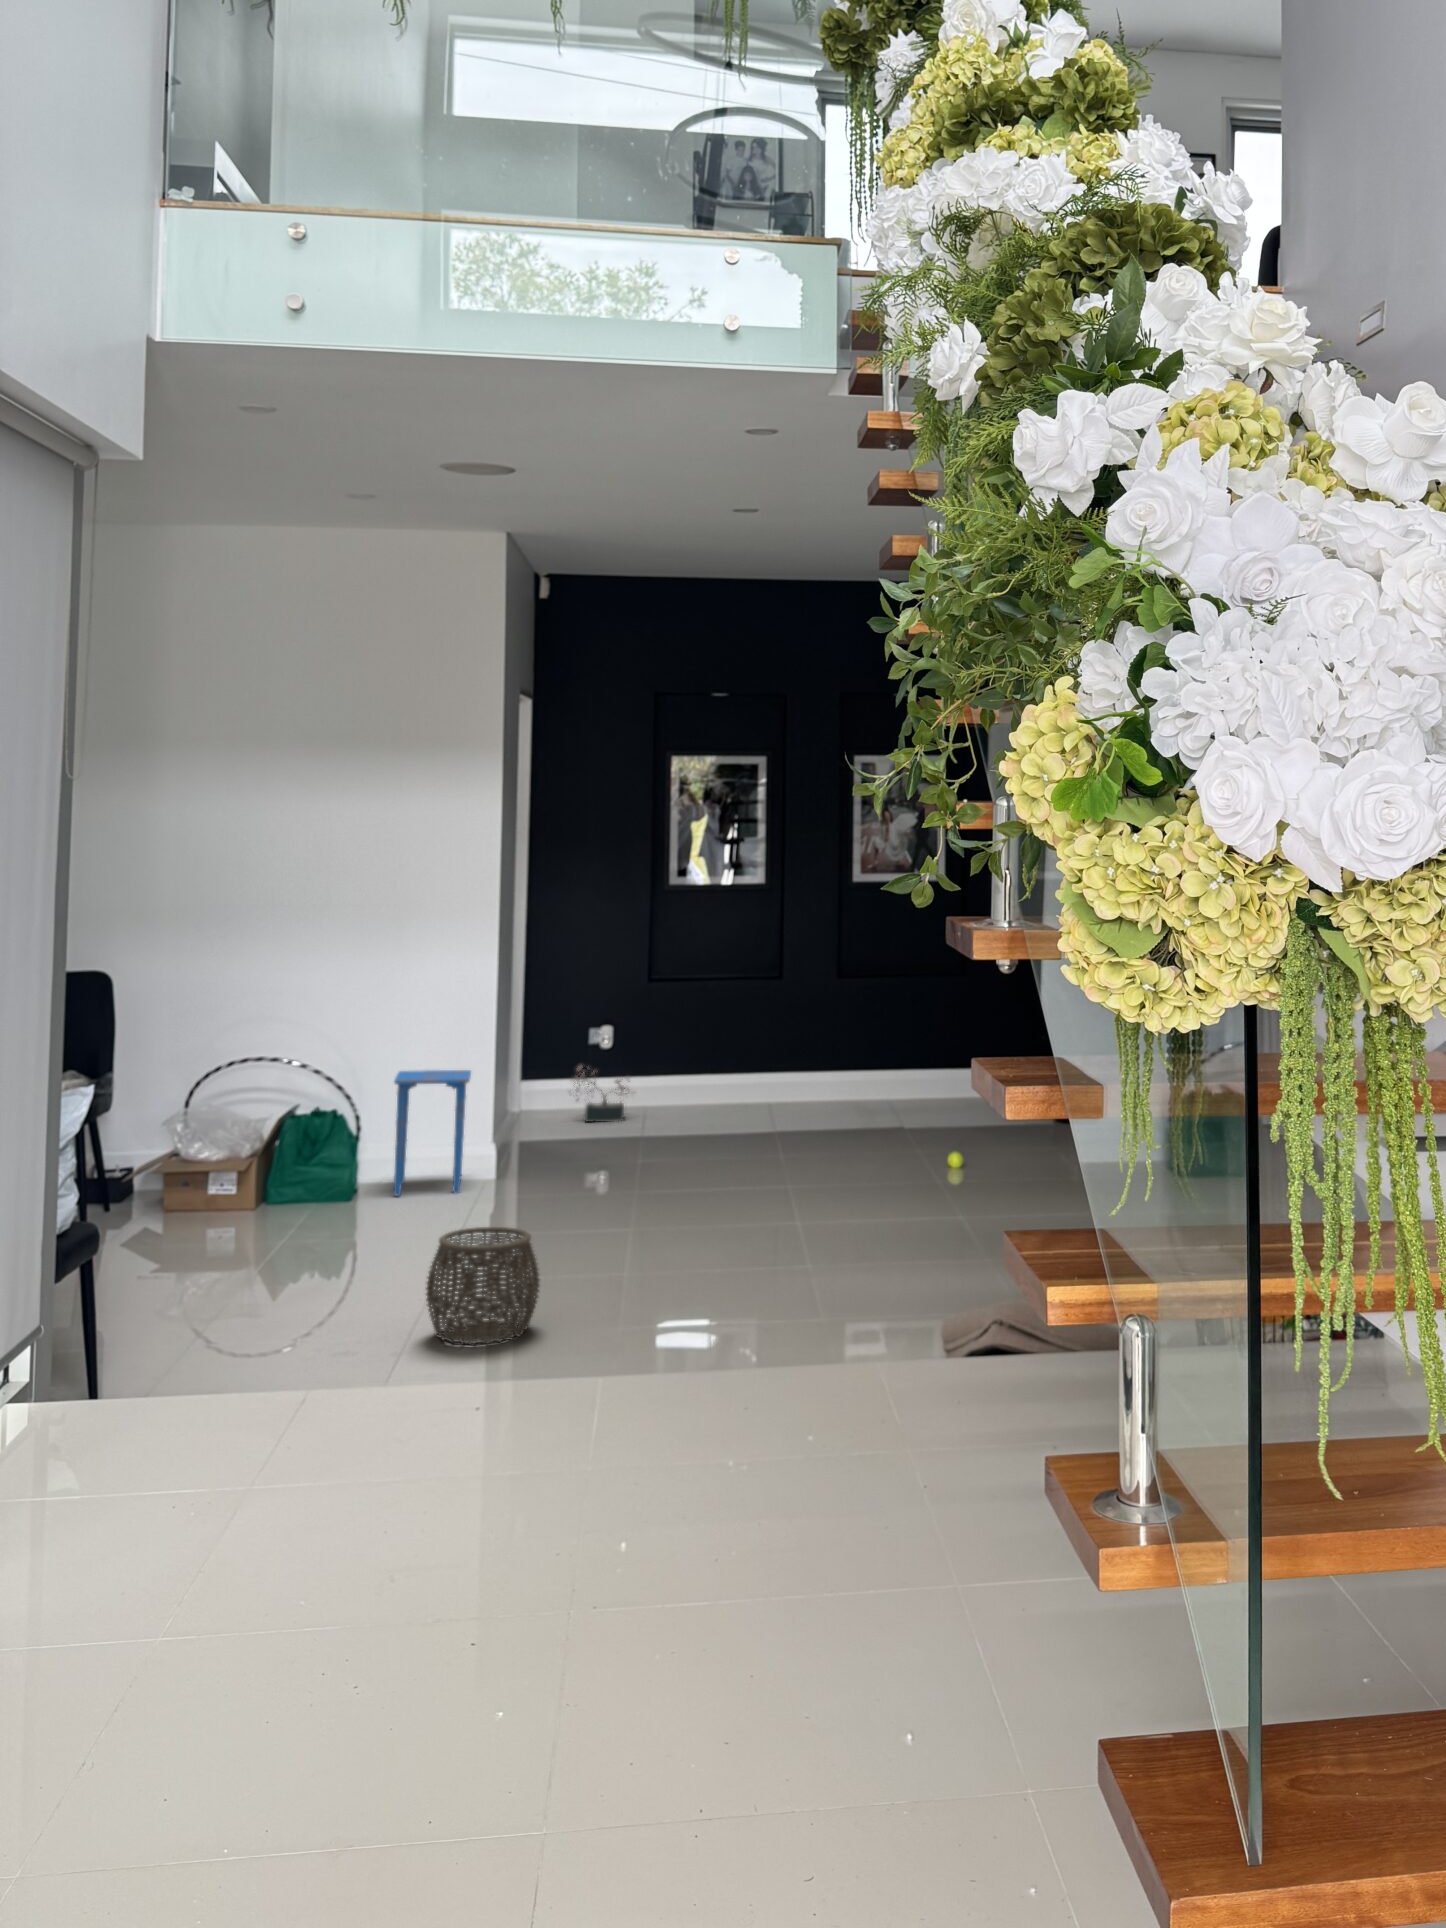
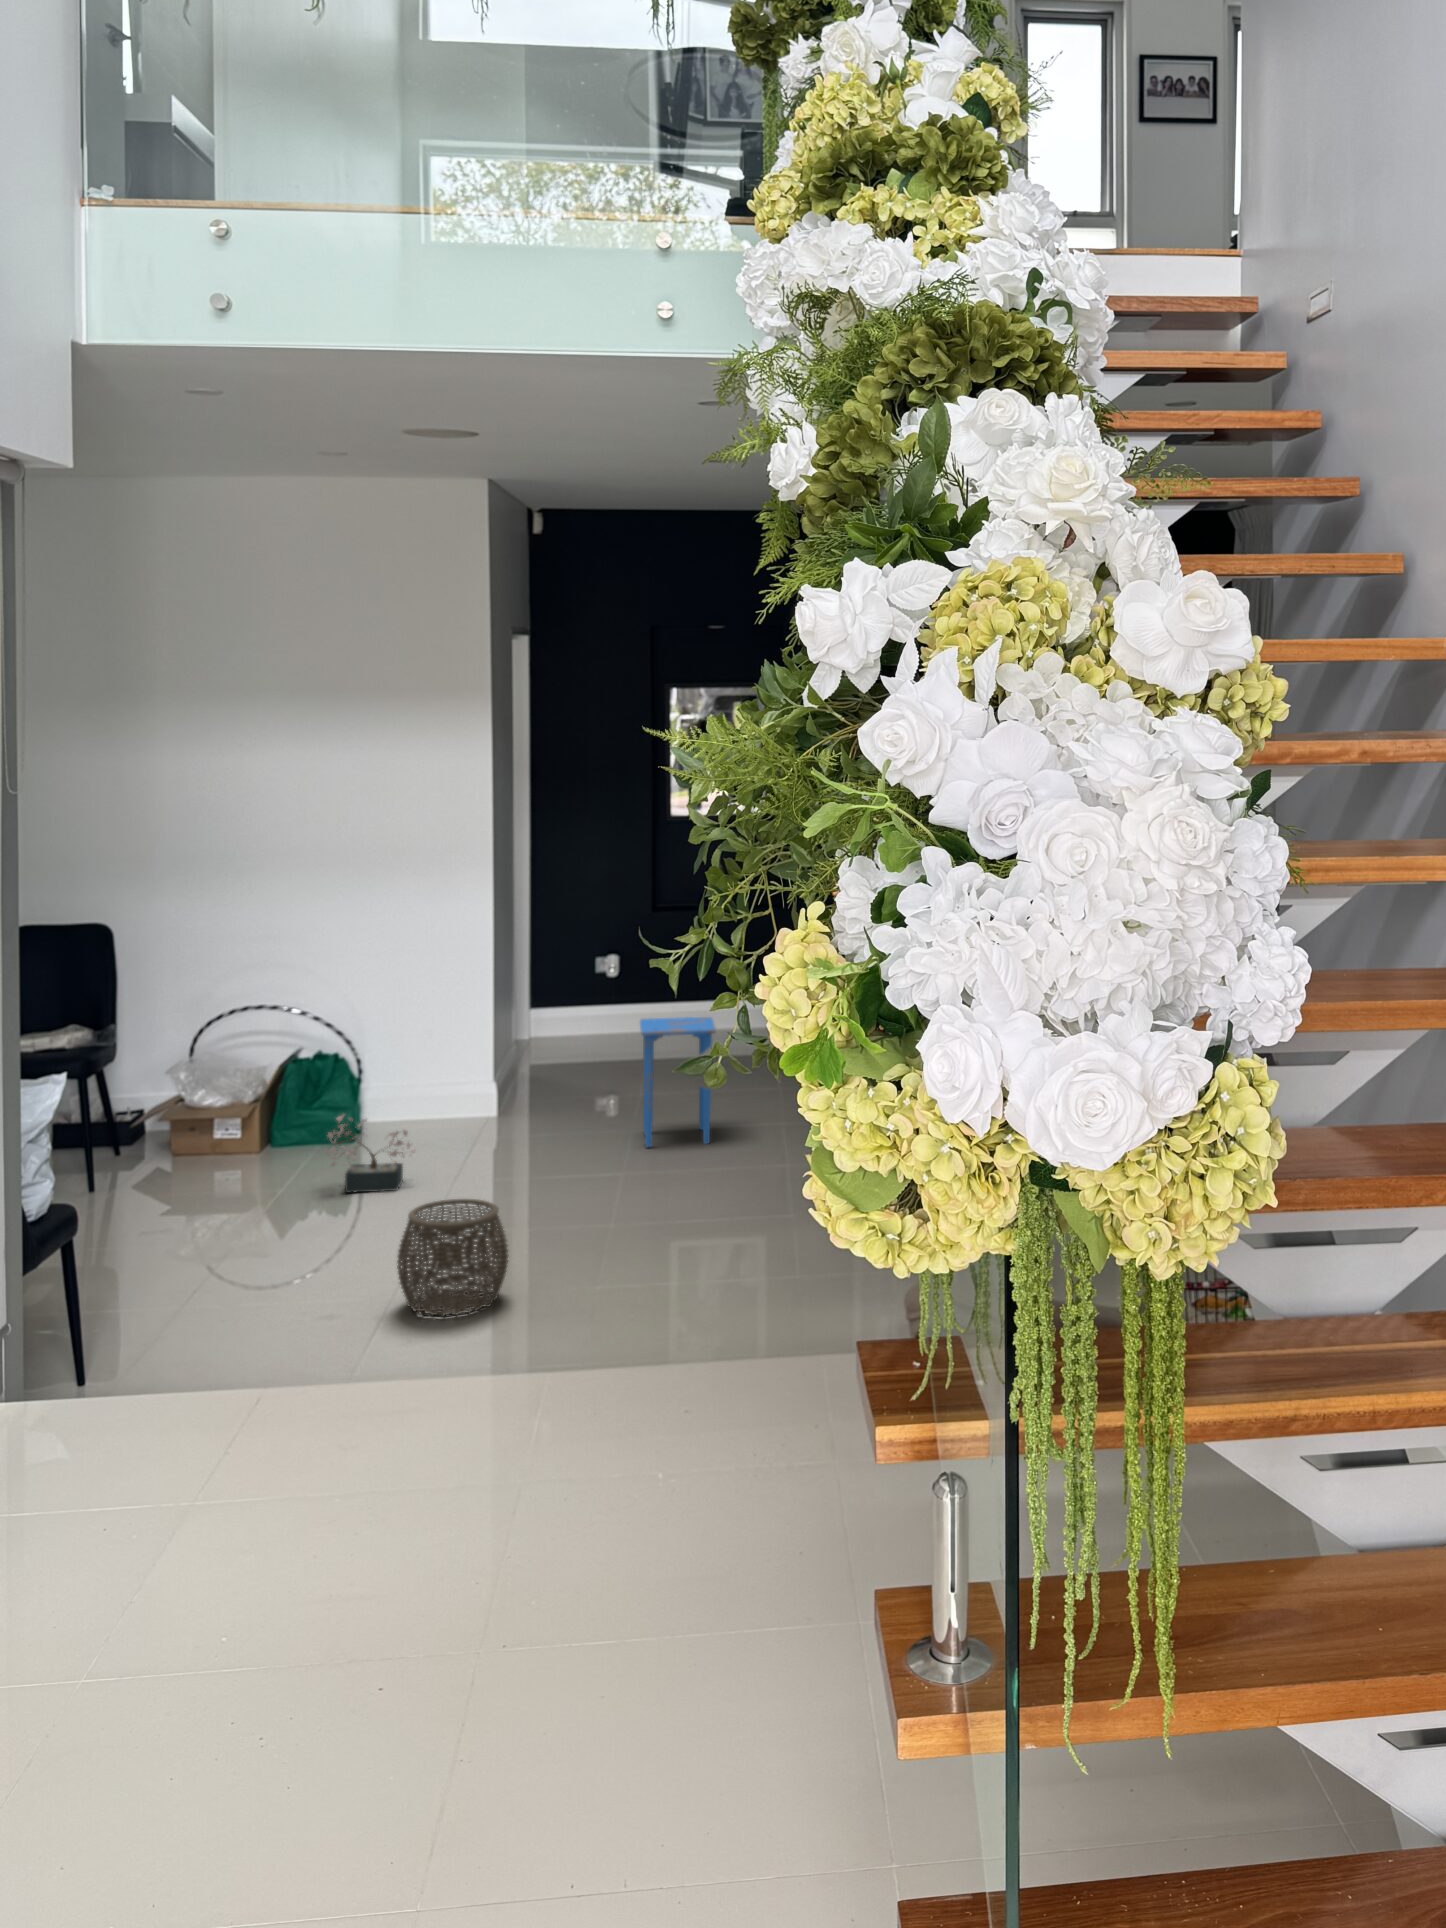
decorative plant: present [573,1066,628,1122] -> present [326,1114,415,1193]
side table: present [394,1070,471,1196] -> present [640,1017,716,1147]

